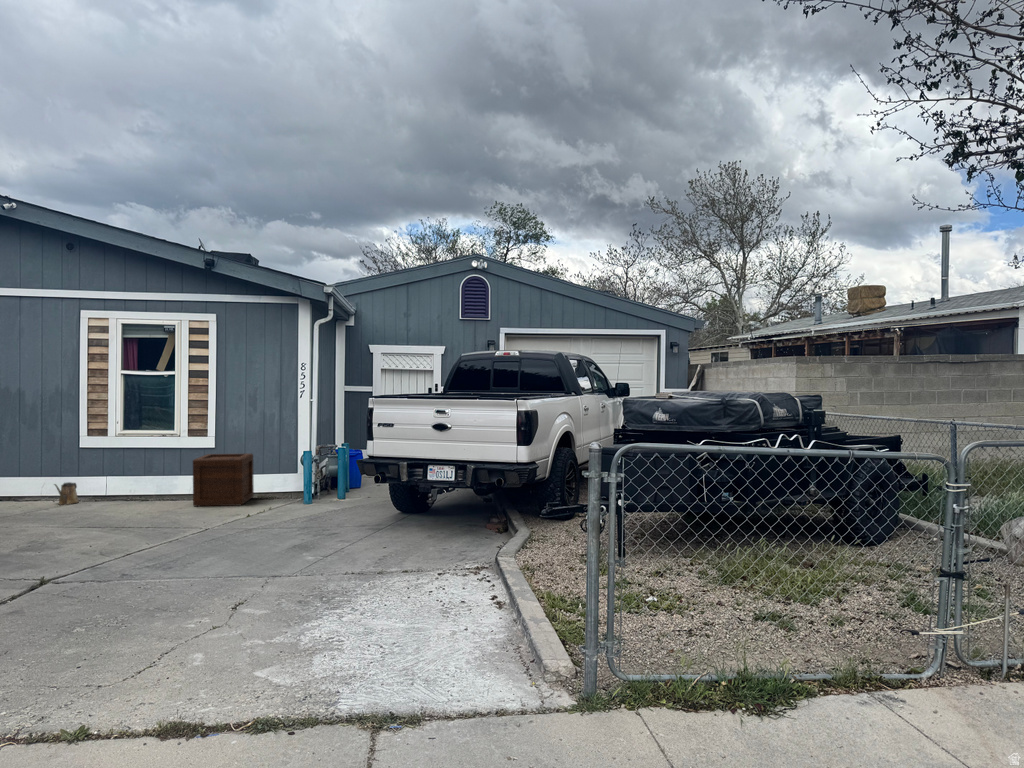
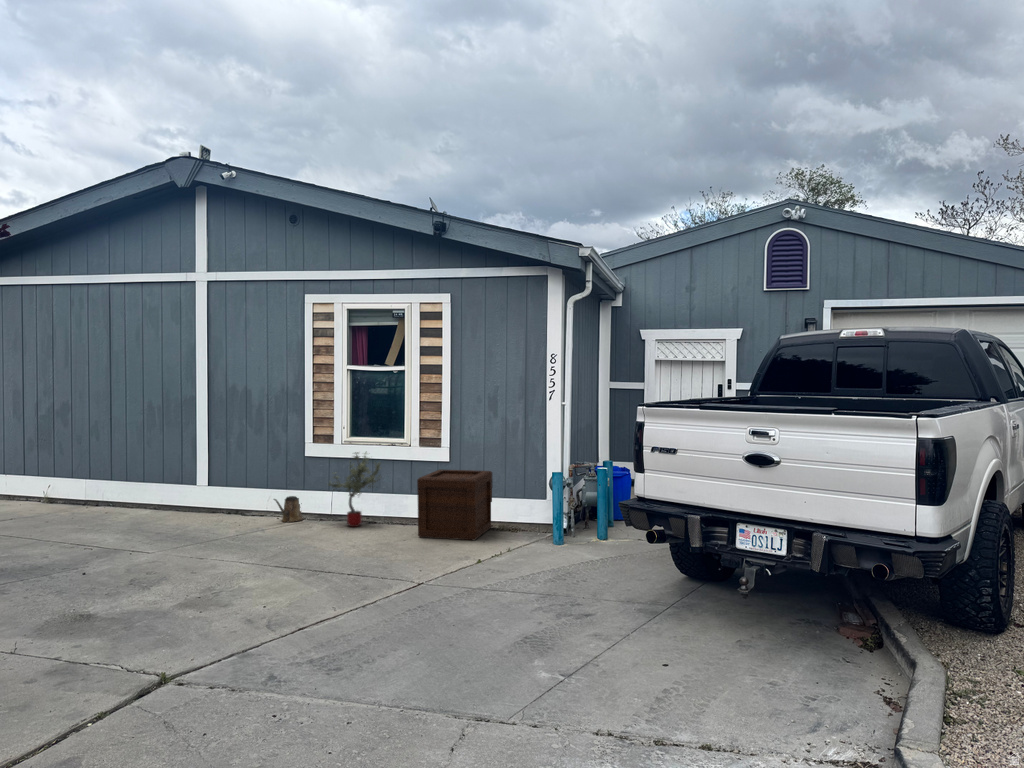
potted tree: none [105,441,158,504] -> present [329,452,381,527]

